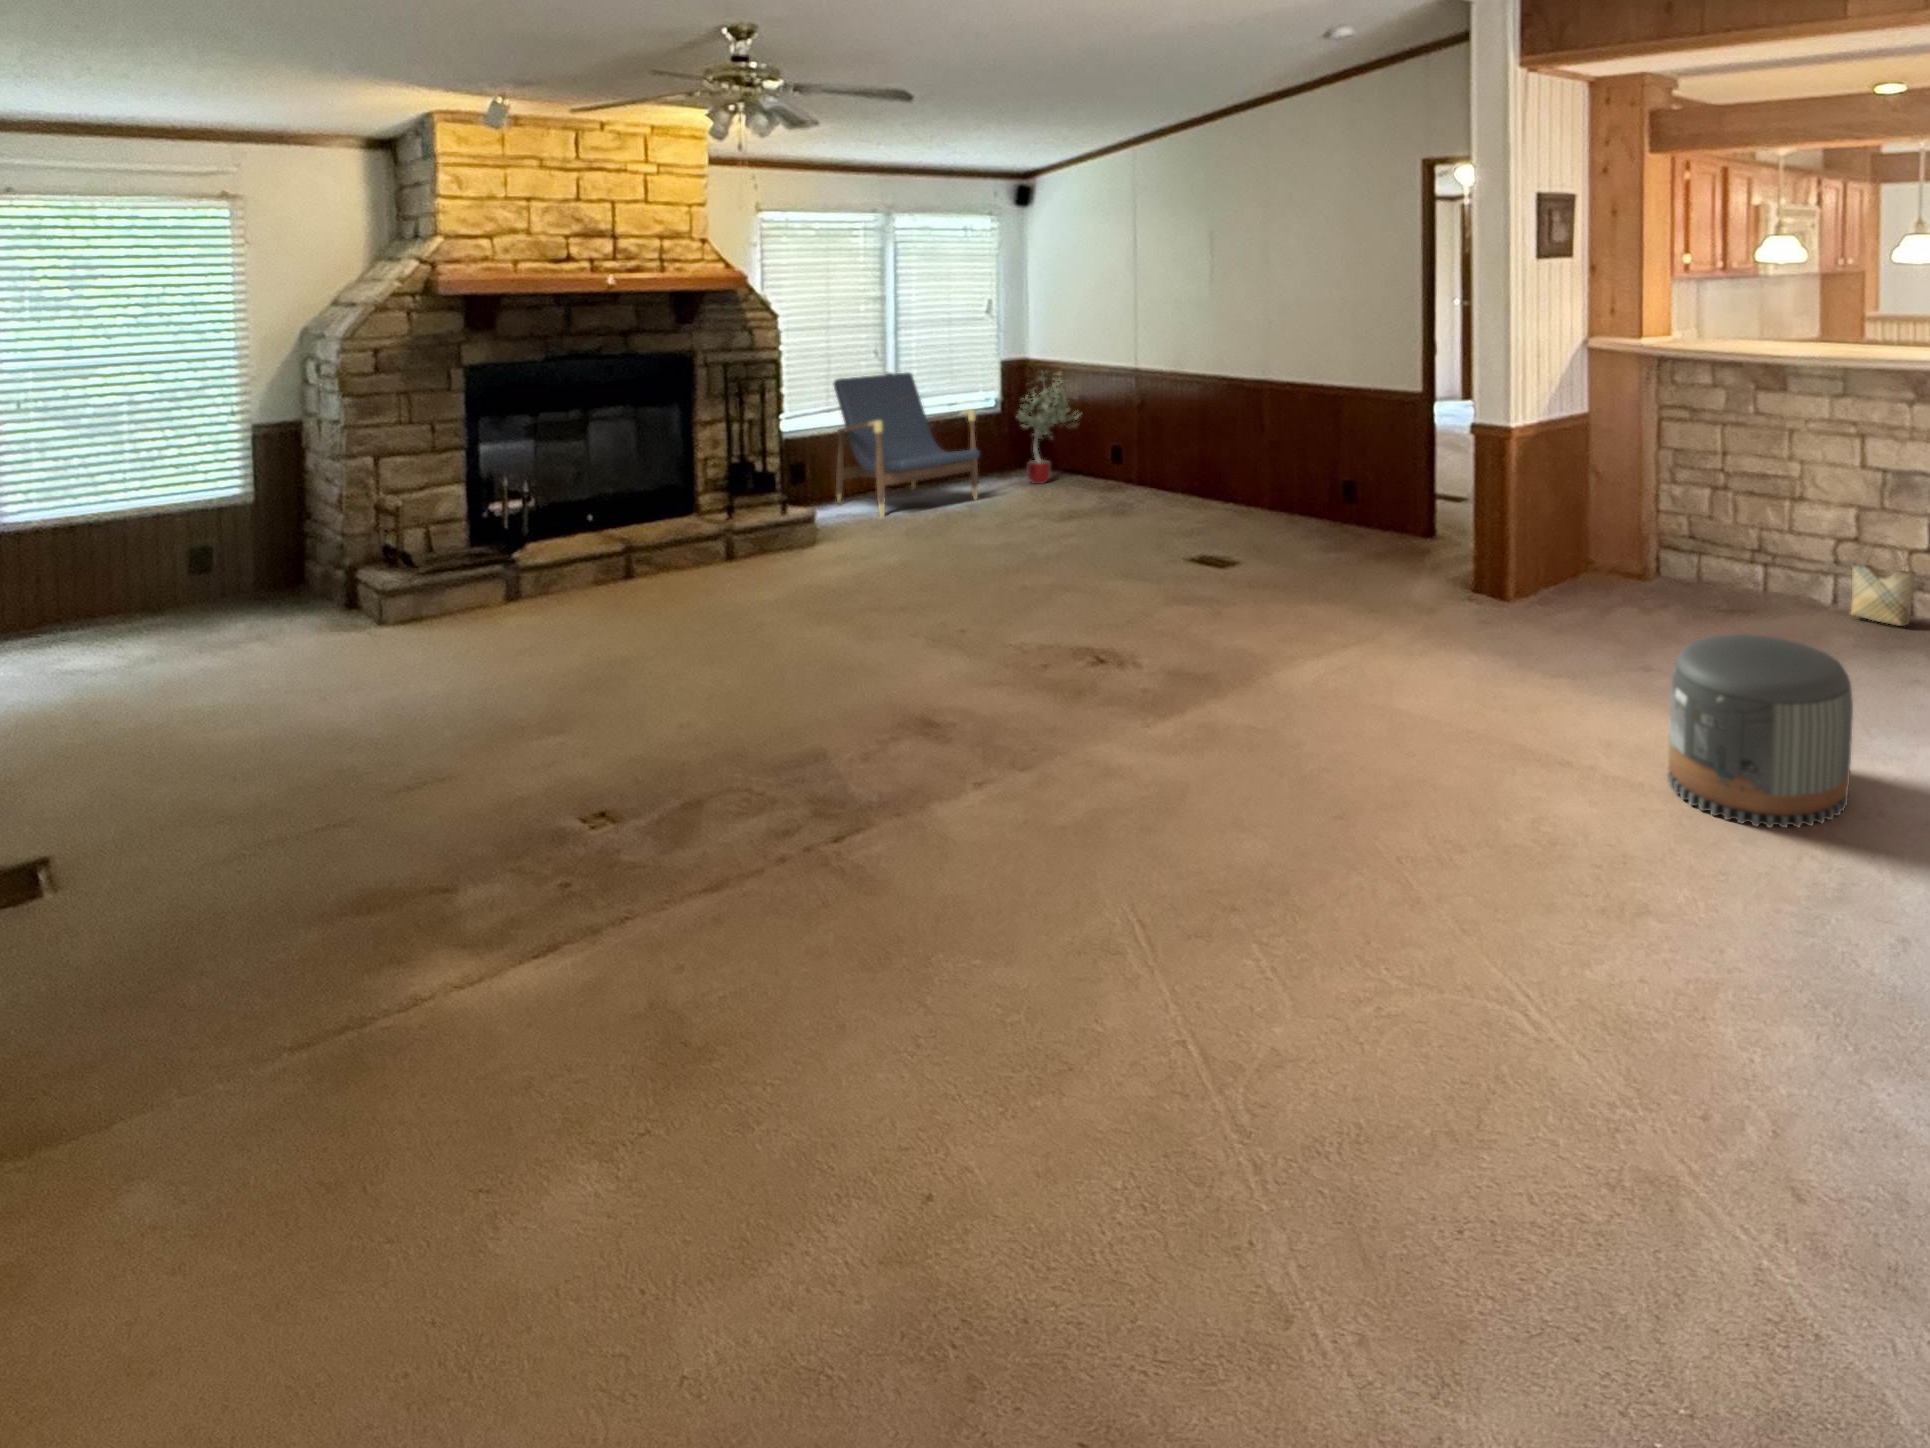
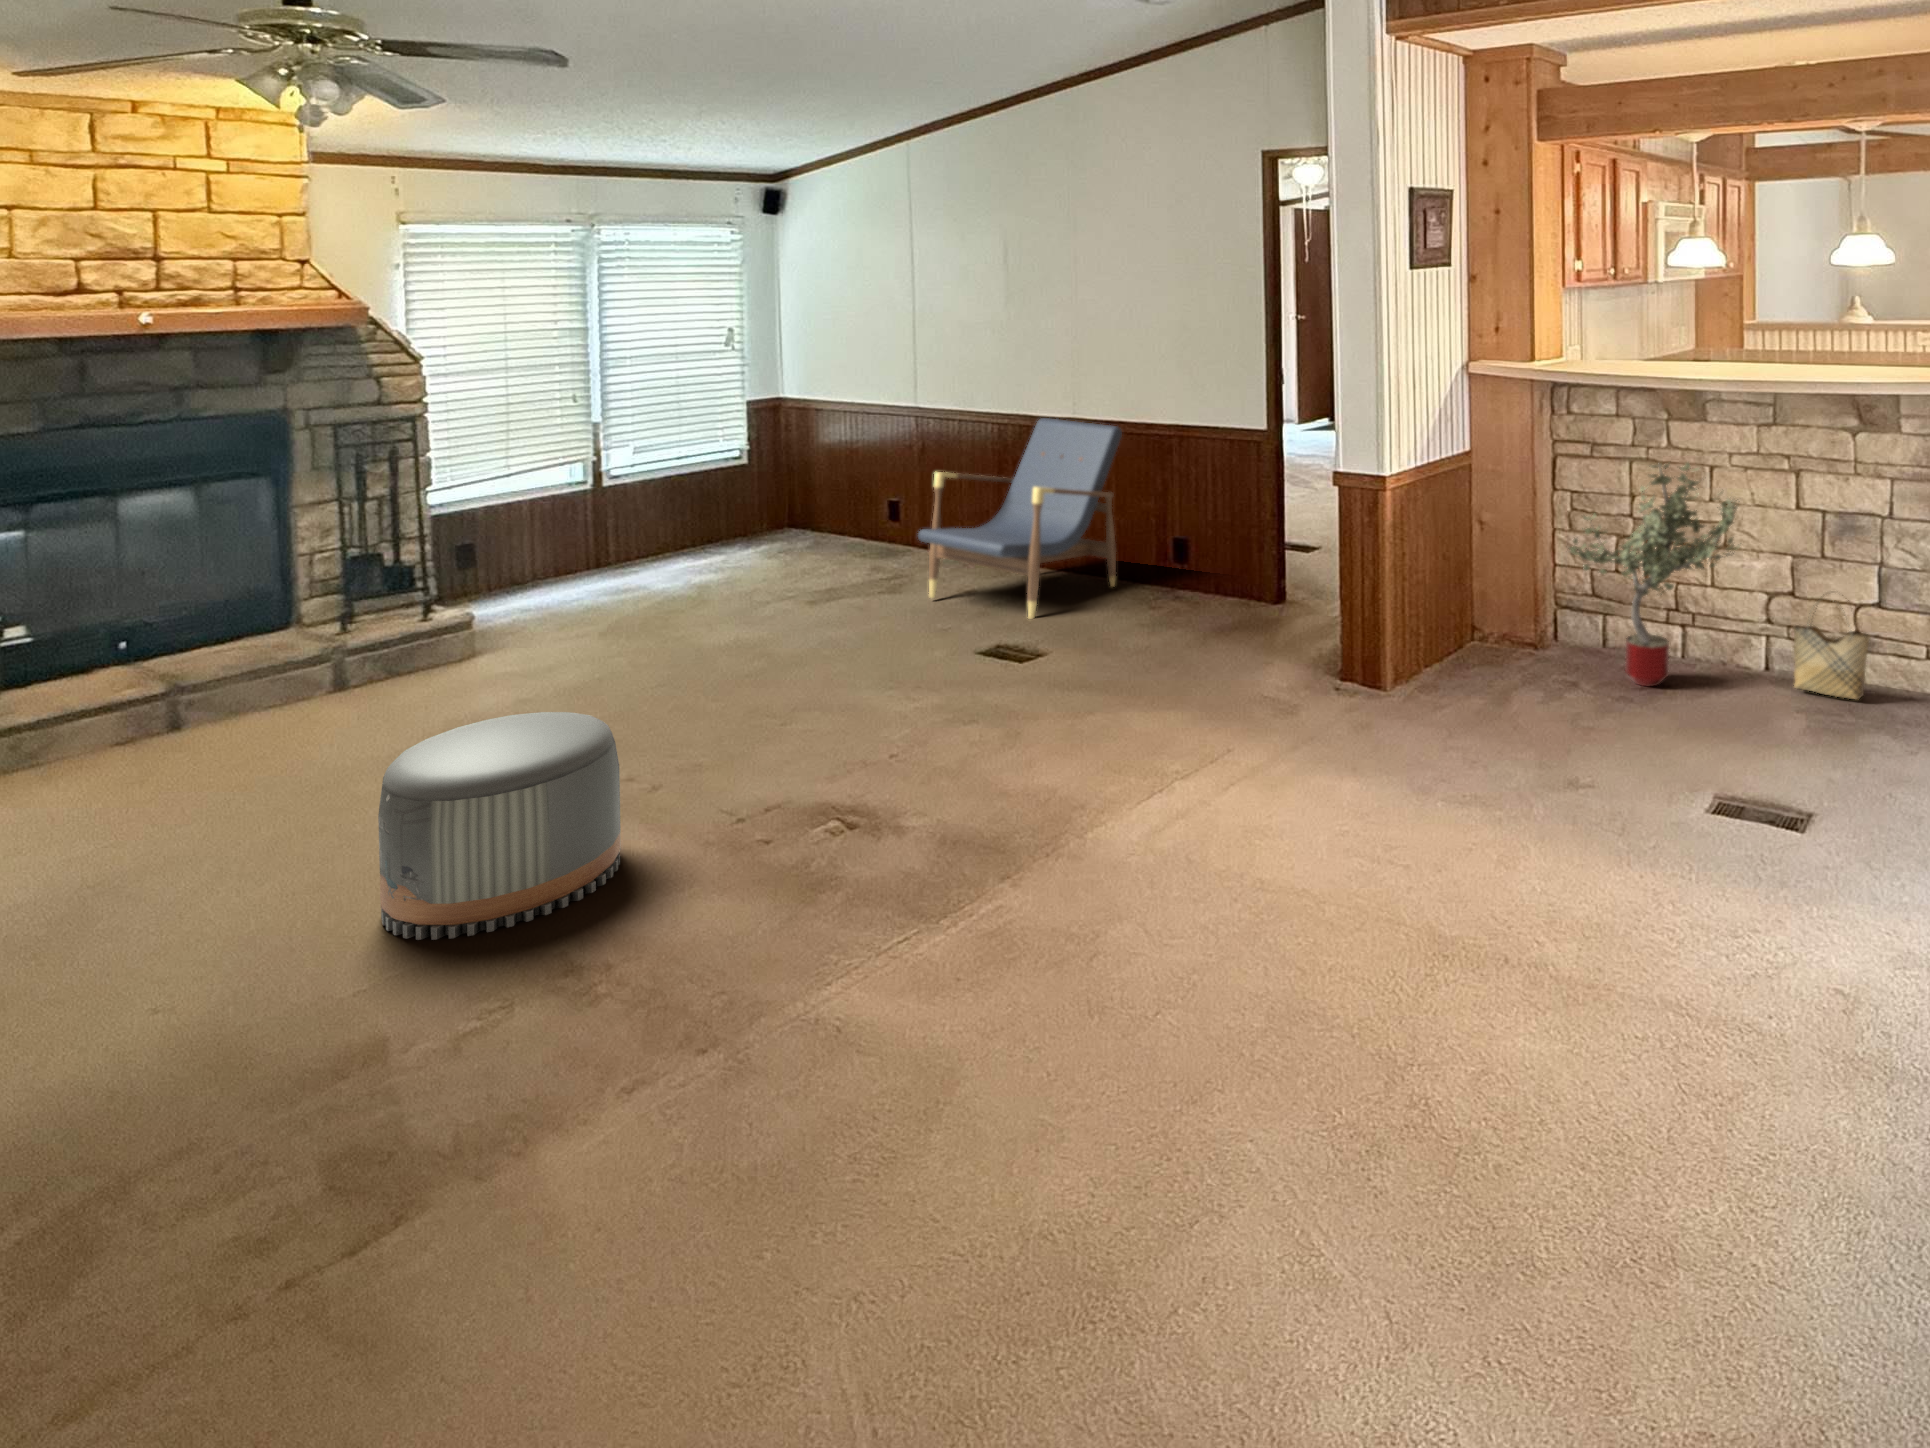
potted tree: present [1017,371,1079,484] -> present [1570,463,1738,686]
lounge chair: present [834,373,980,517] -> present [918,418,1122,619]
pouf: present [1668,634,1853,828] -> present [378,712,621,940]

